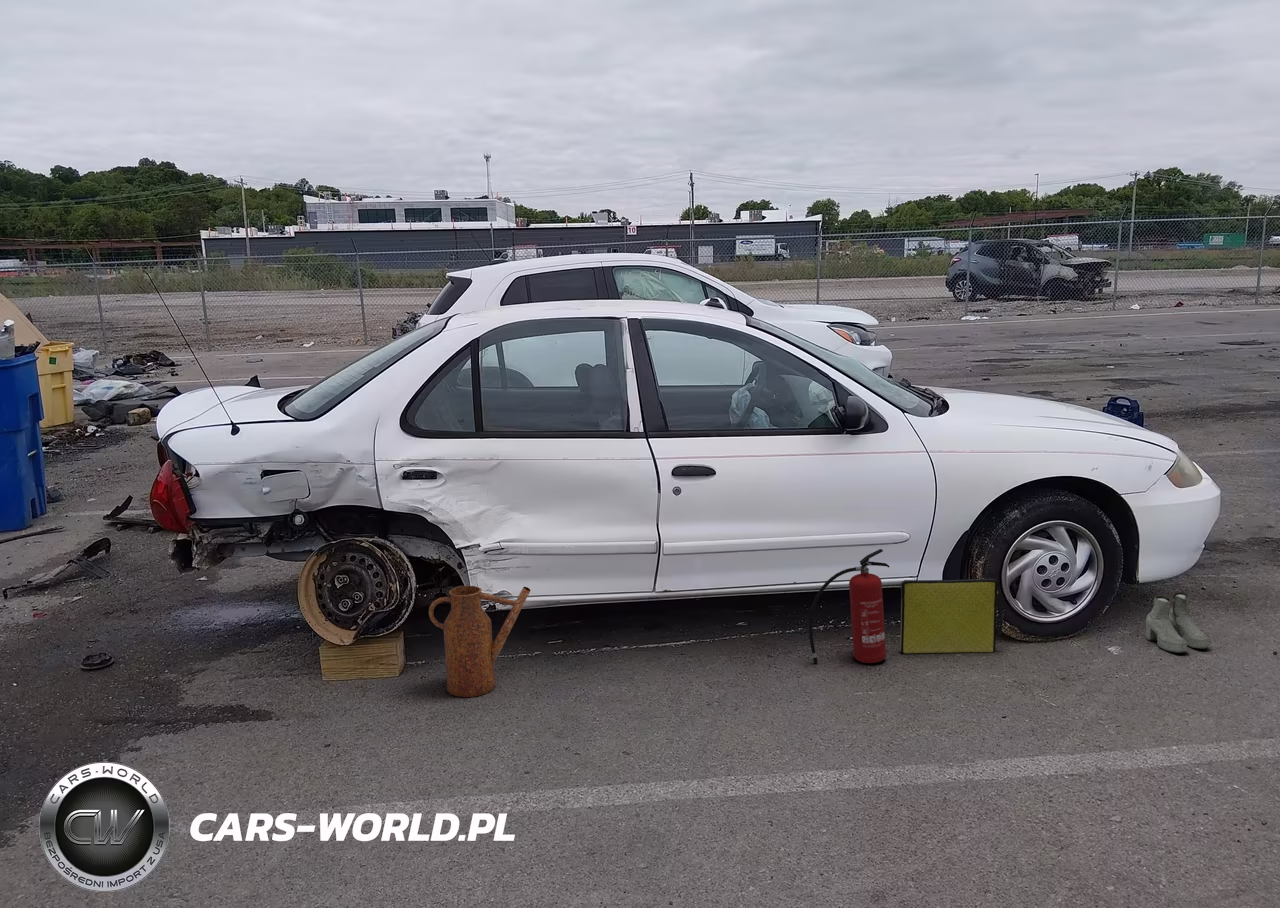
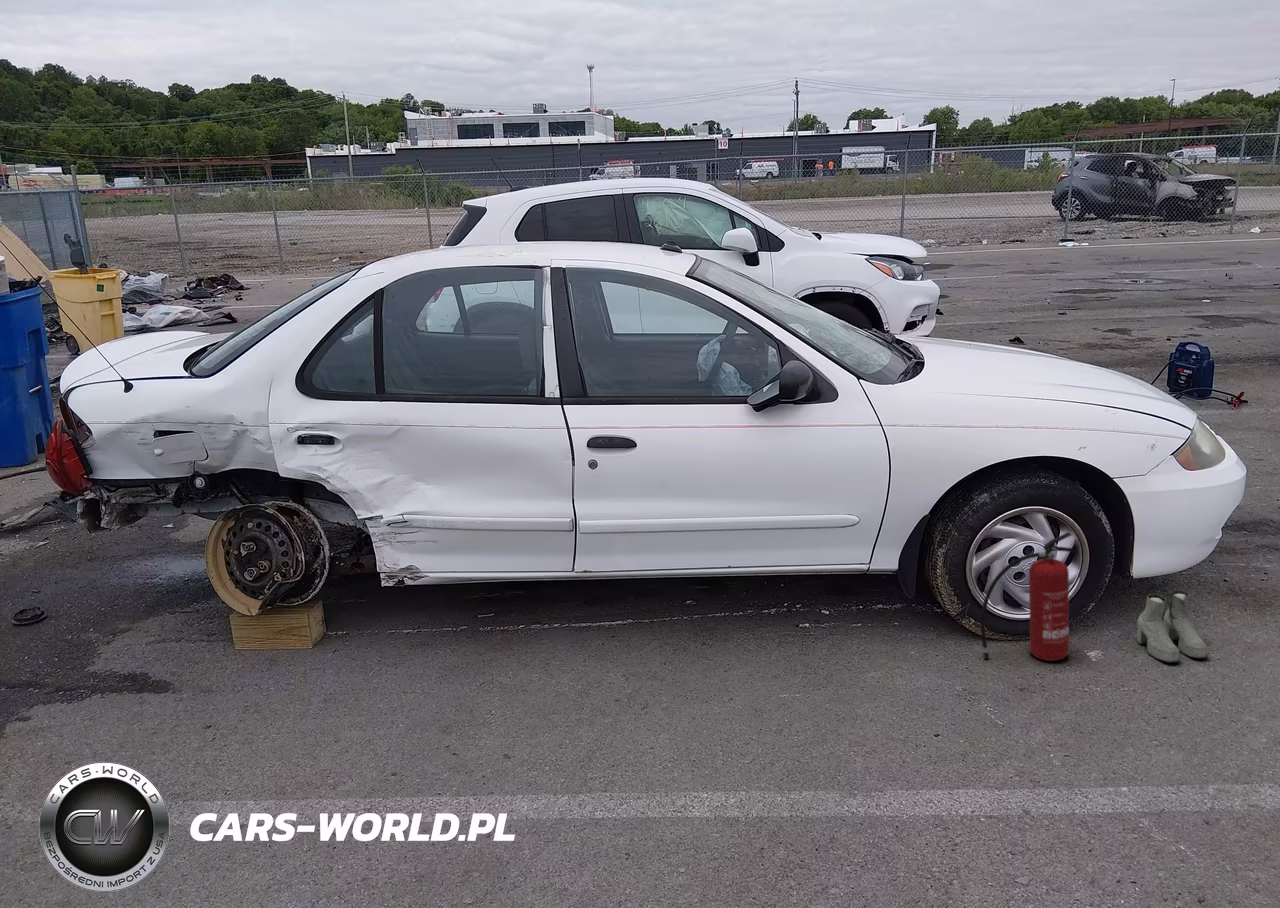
fire extinguisher: present [809,549,889,663] -> present [981,532,1078,661]
bag: present [900,579,1002,653] -> none [848,567,964,650]
watering can: present [429,586,531,697] -> none [329,559,433,677]

